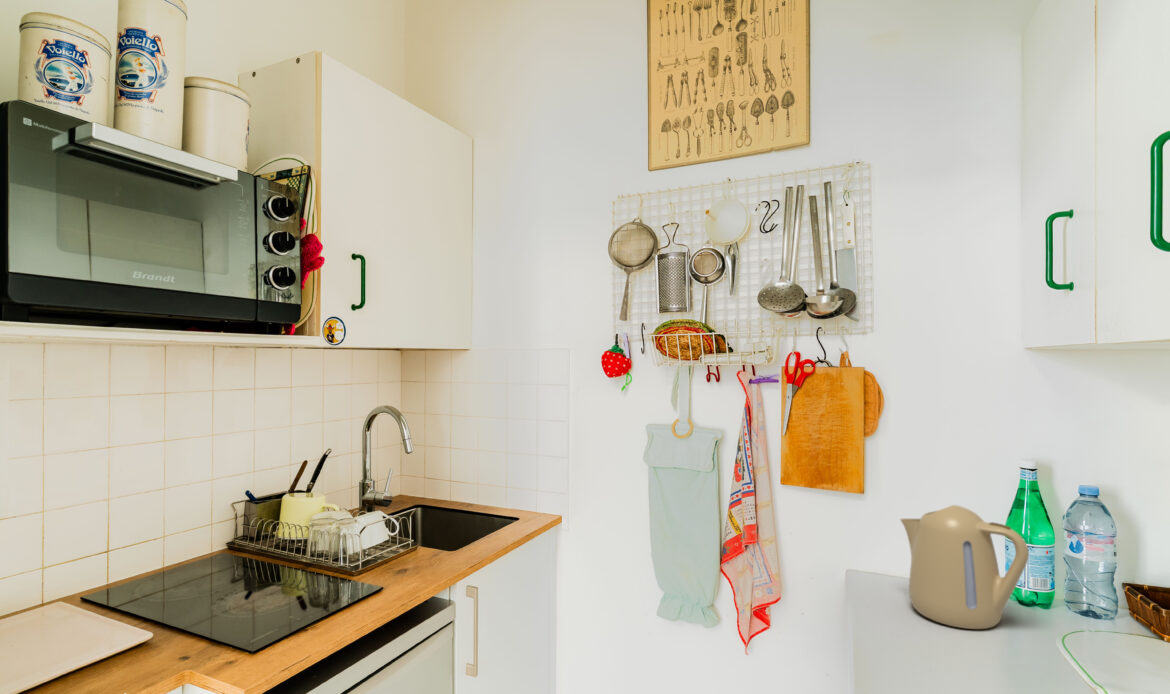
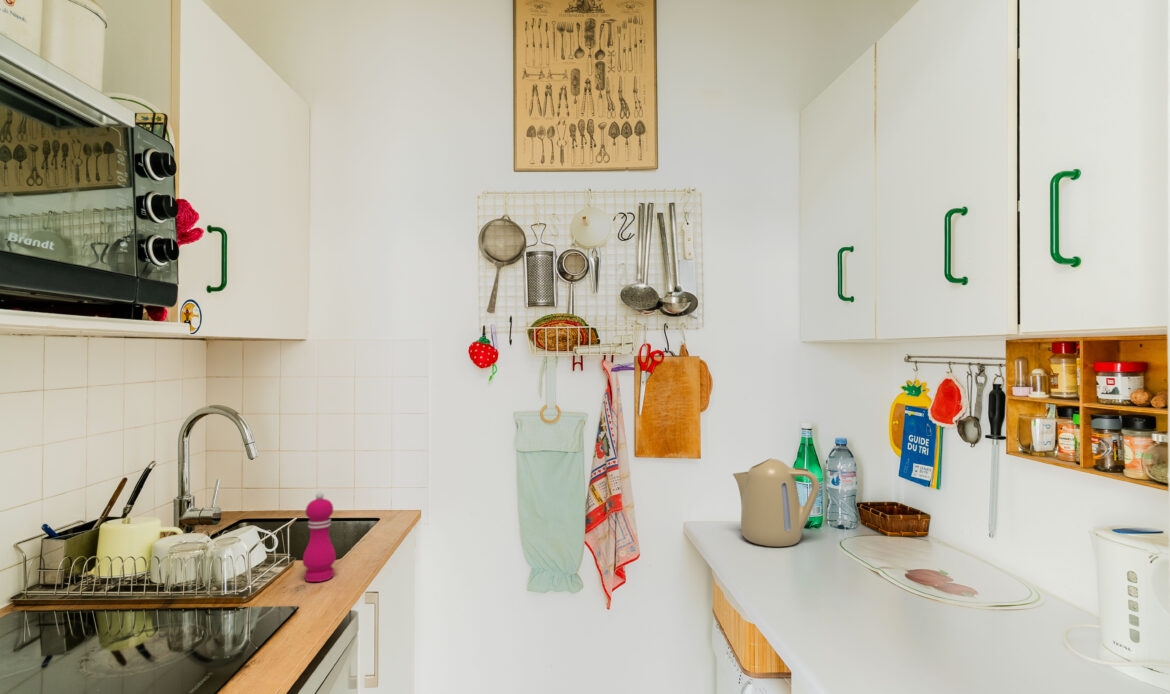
pepper mill: none [407,490,436,574] -> present [303,492,336,582]

